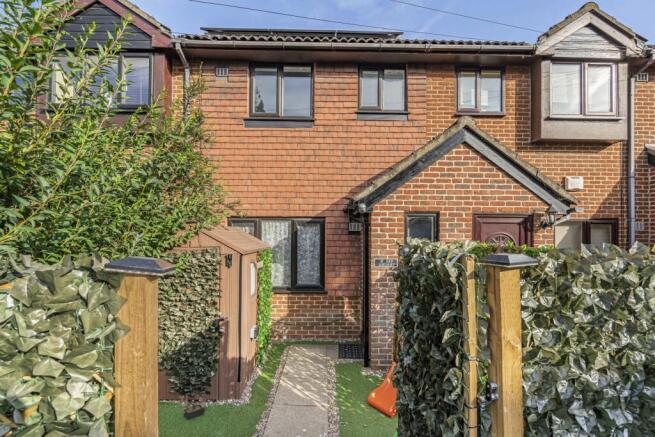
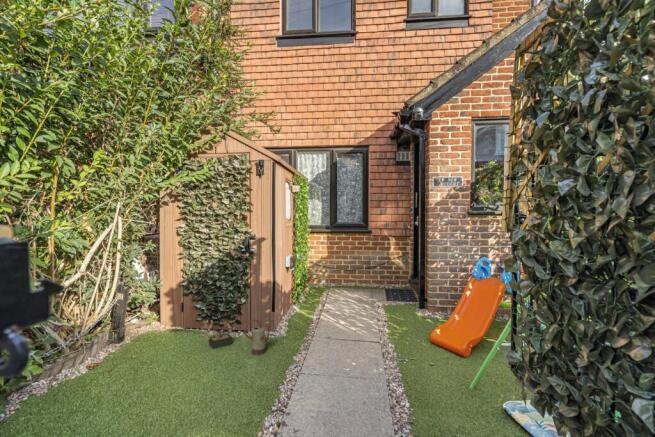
watering can: none [216,394,238,425] -> present [245,319,271,355]

